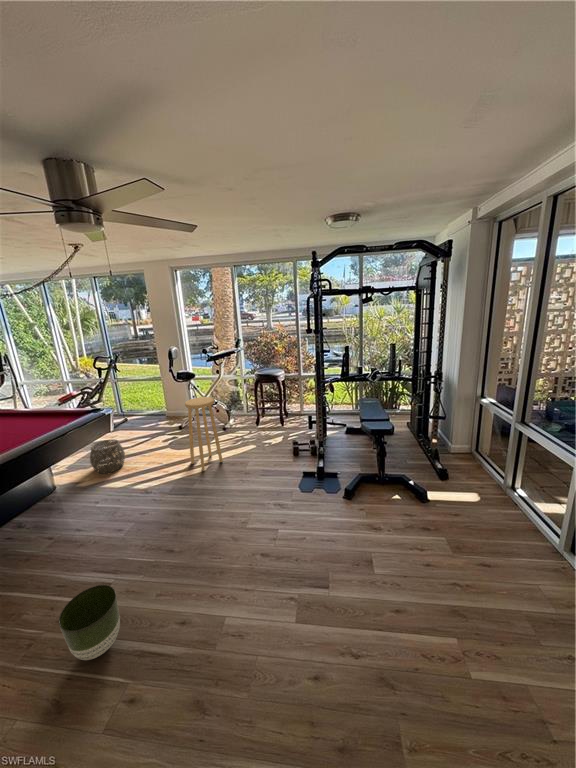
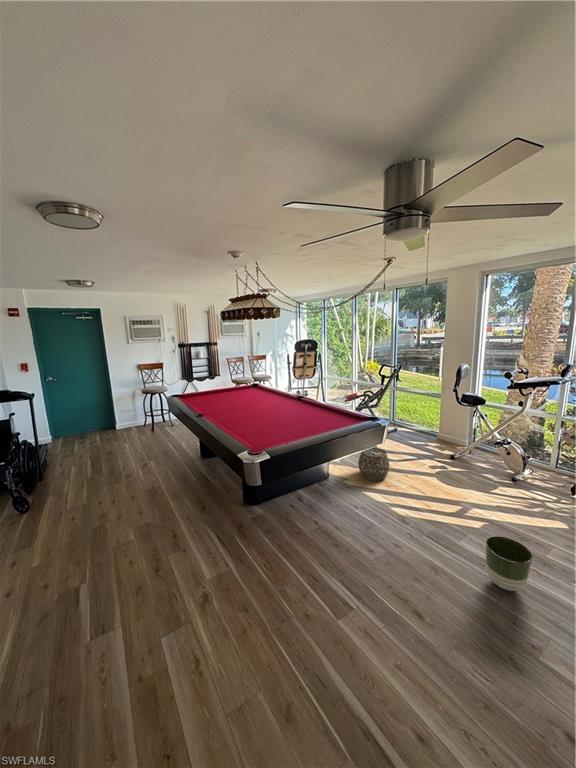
stool: present [185,397,223,470] -> none [460,433,512,526]
planter: present [59,585,120,660] -> present [485,536,532,591]

